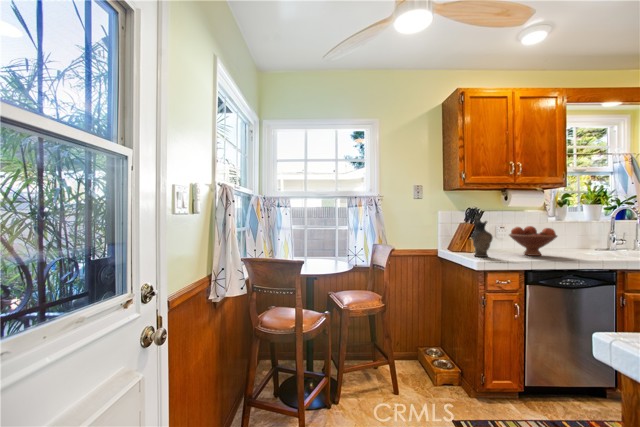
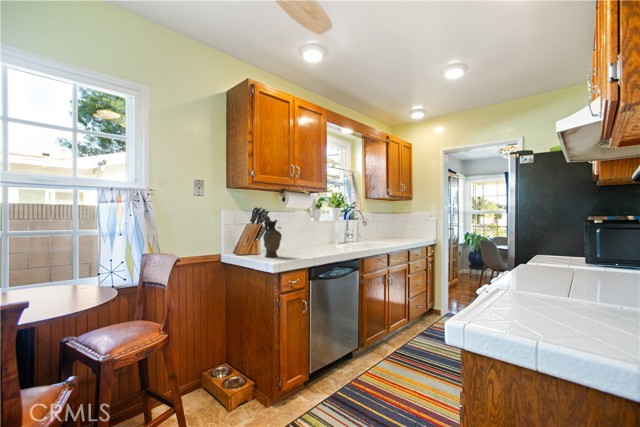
fruit bowl: present [509,226,557,256] -> none [290,225,325,252]

